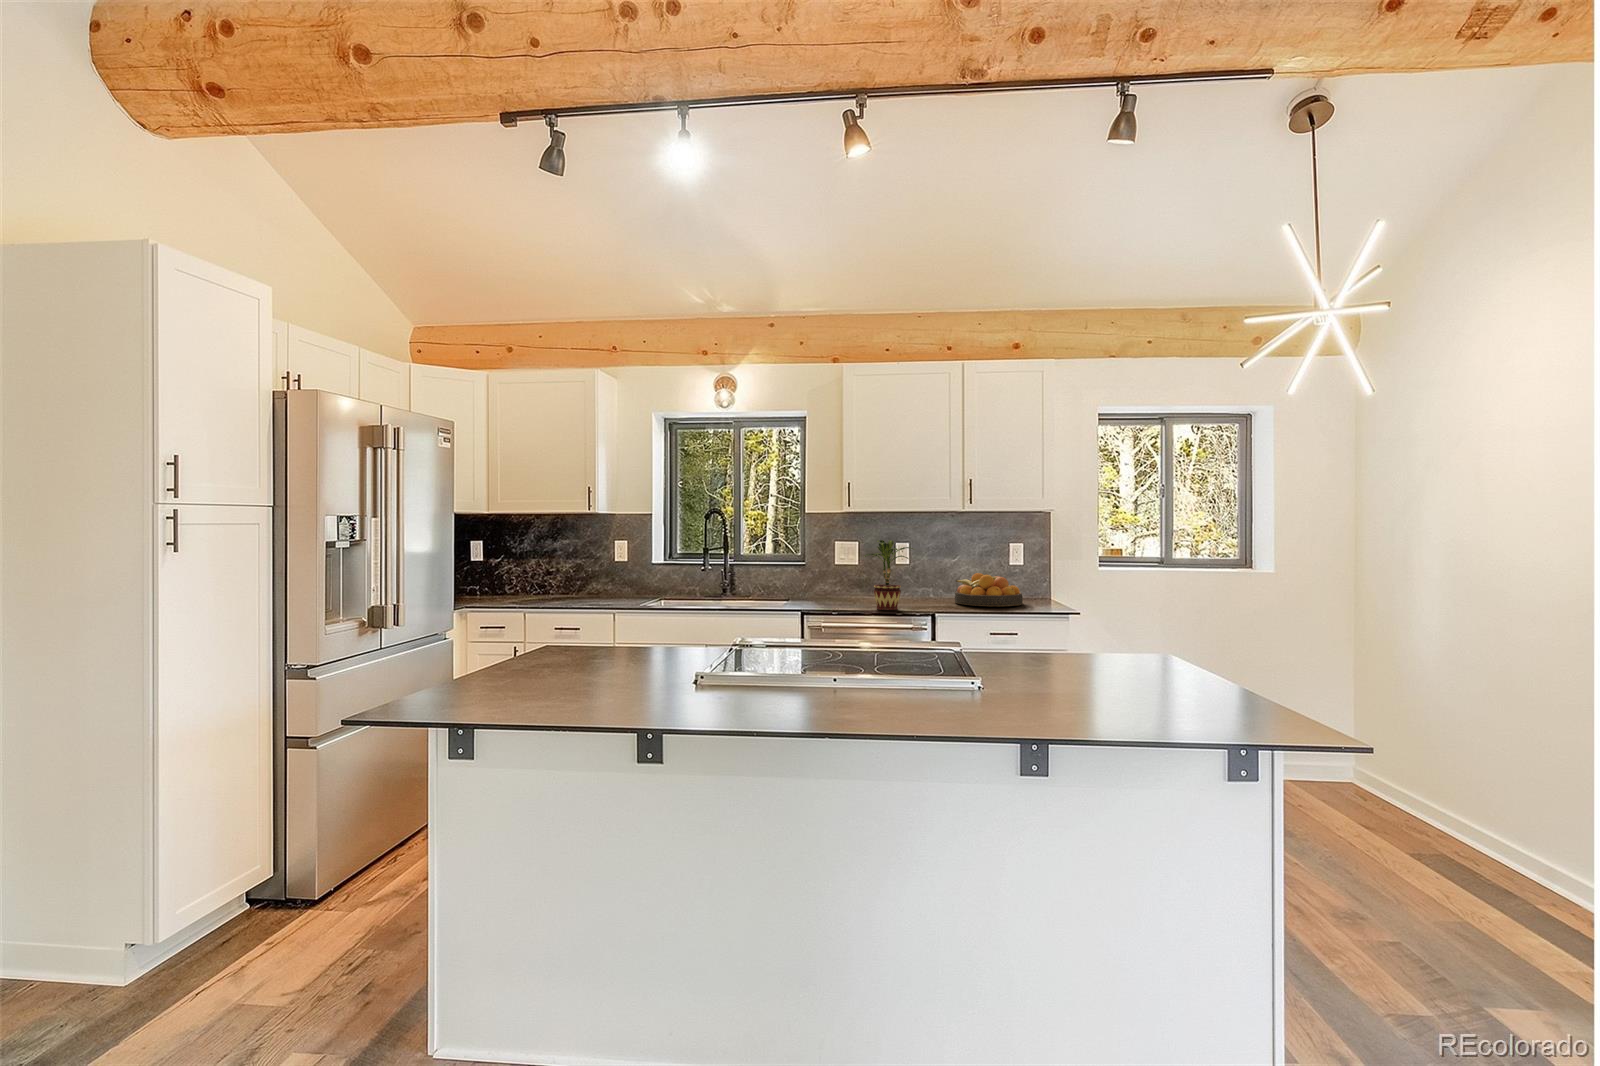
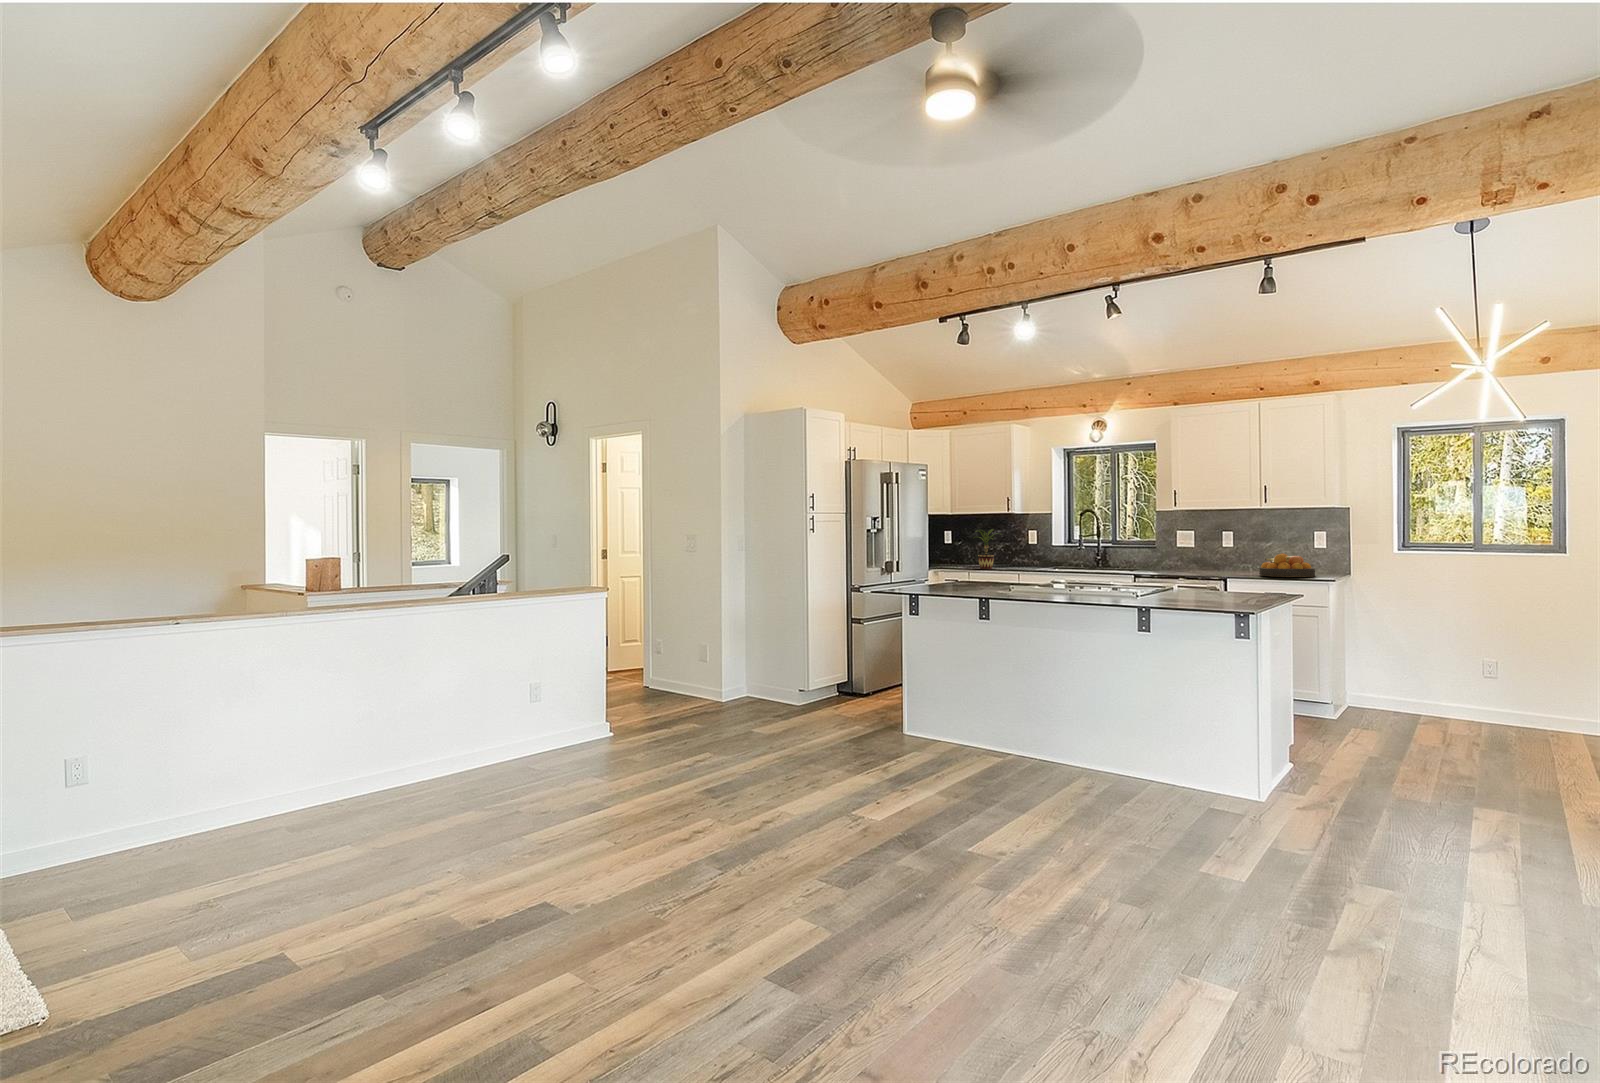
potted plant: present [865,540,913,610] -> present [974,529,999,569]

